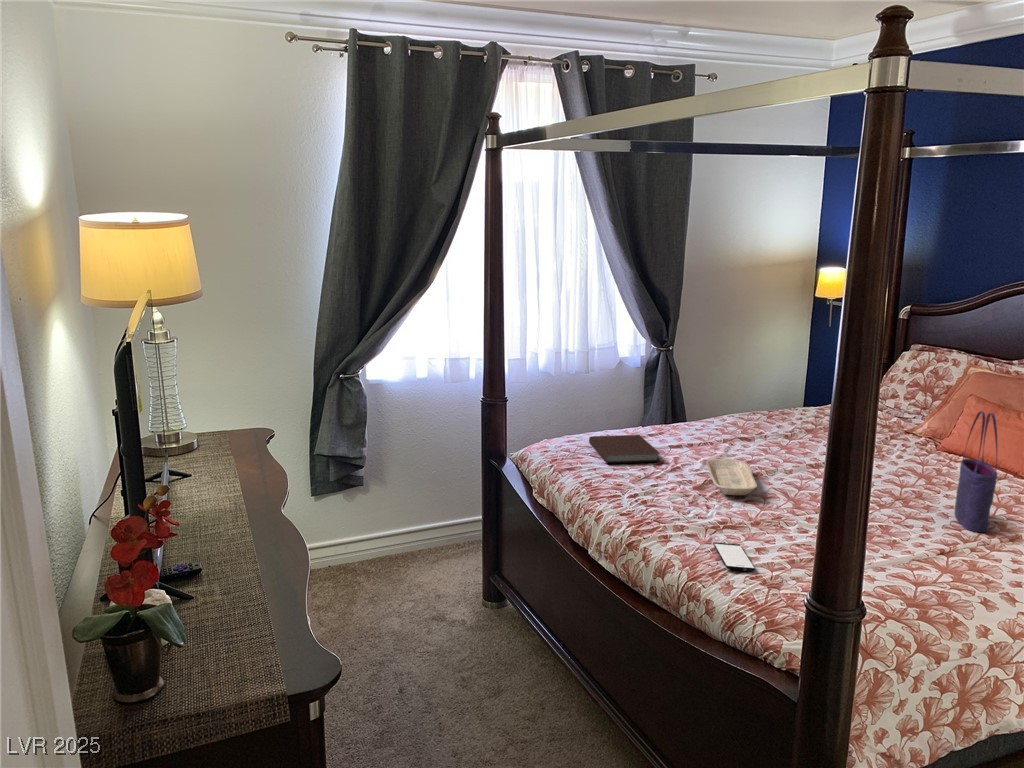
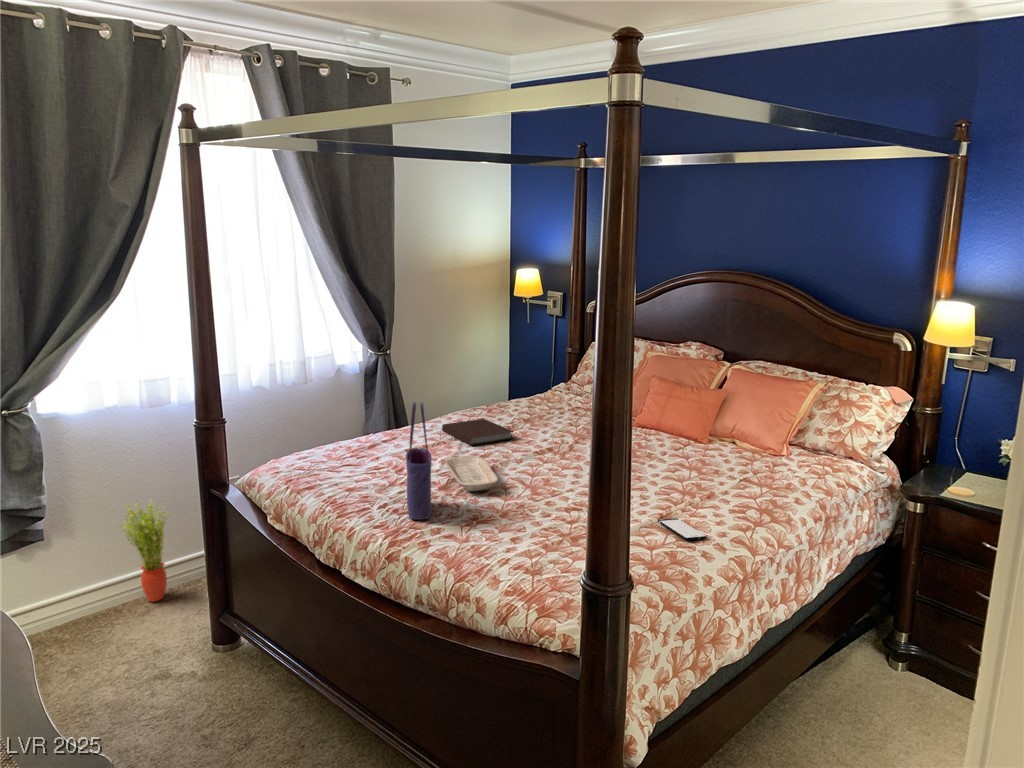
tote bag: present [955,411,997,532] -> present [406,402,432,520]
notebook: present [589,435,660,463] -> present [442,419,514,445]
potted plant: none [418,463,460,554] -> present [121,503,171,602]
smartphone: present [713,542,755,571] -> present [658,518,707,540]

